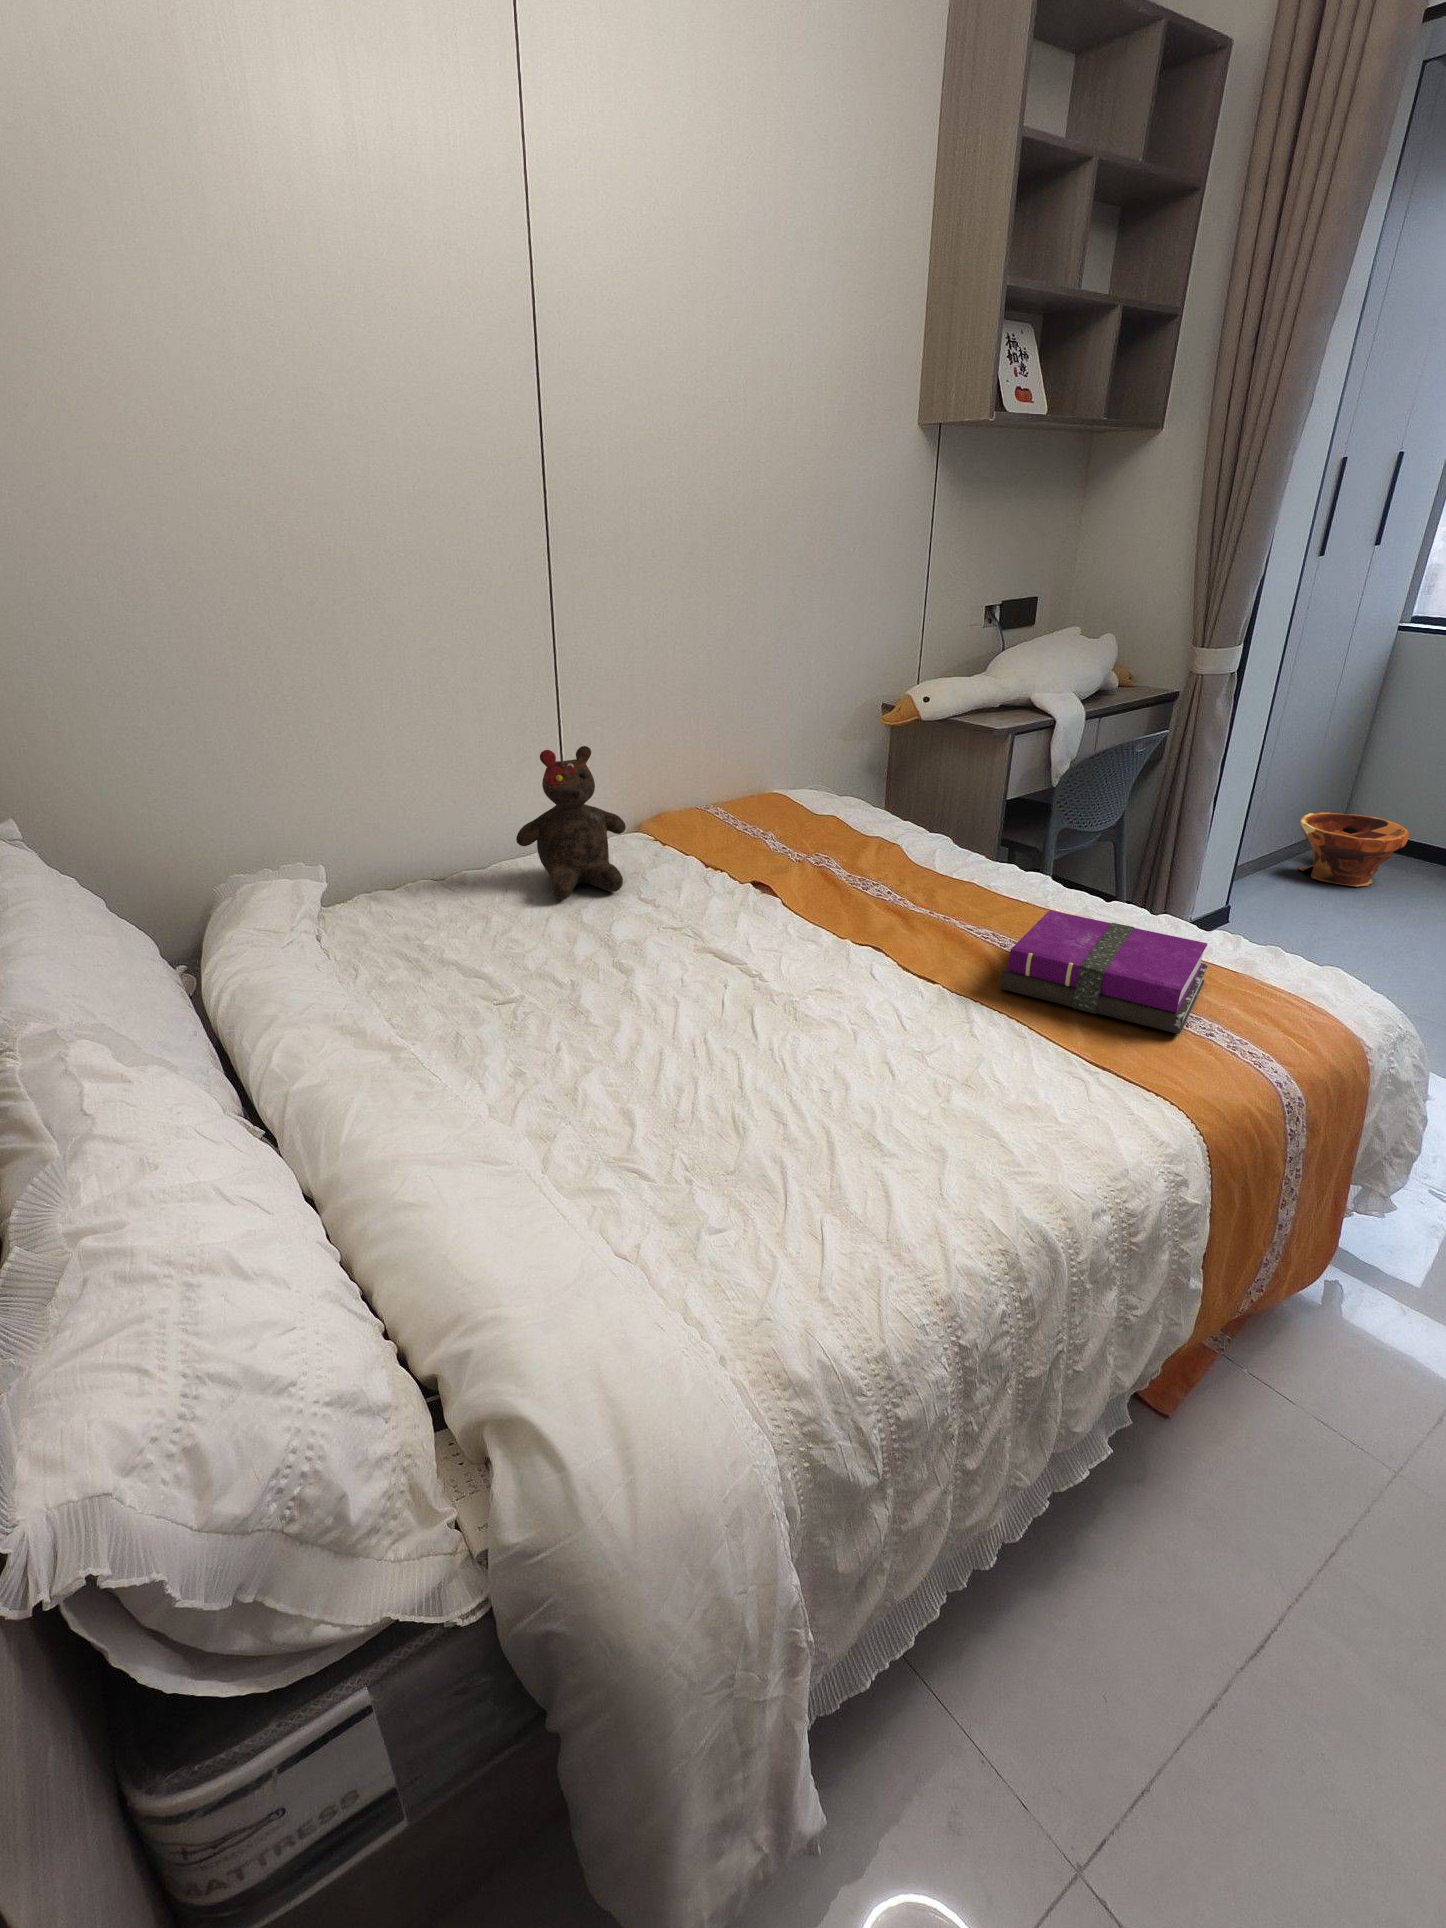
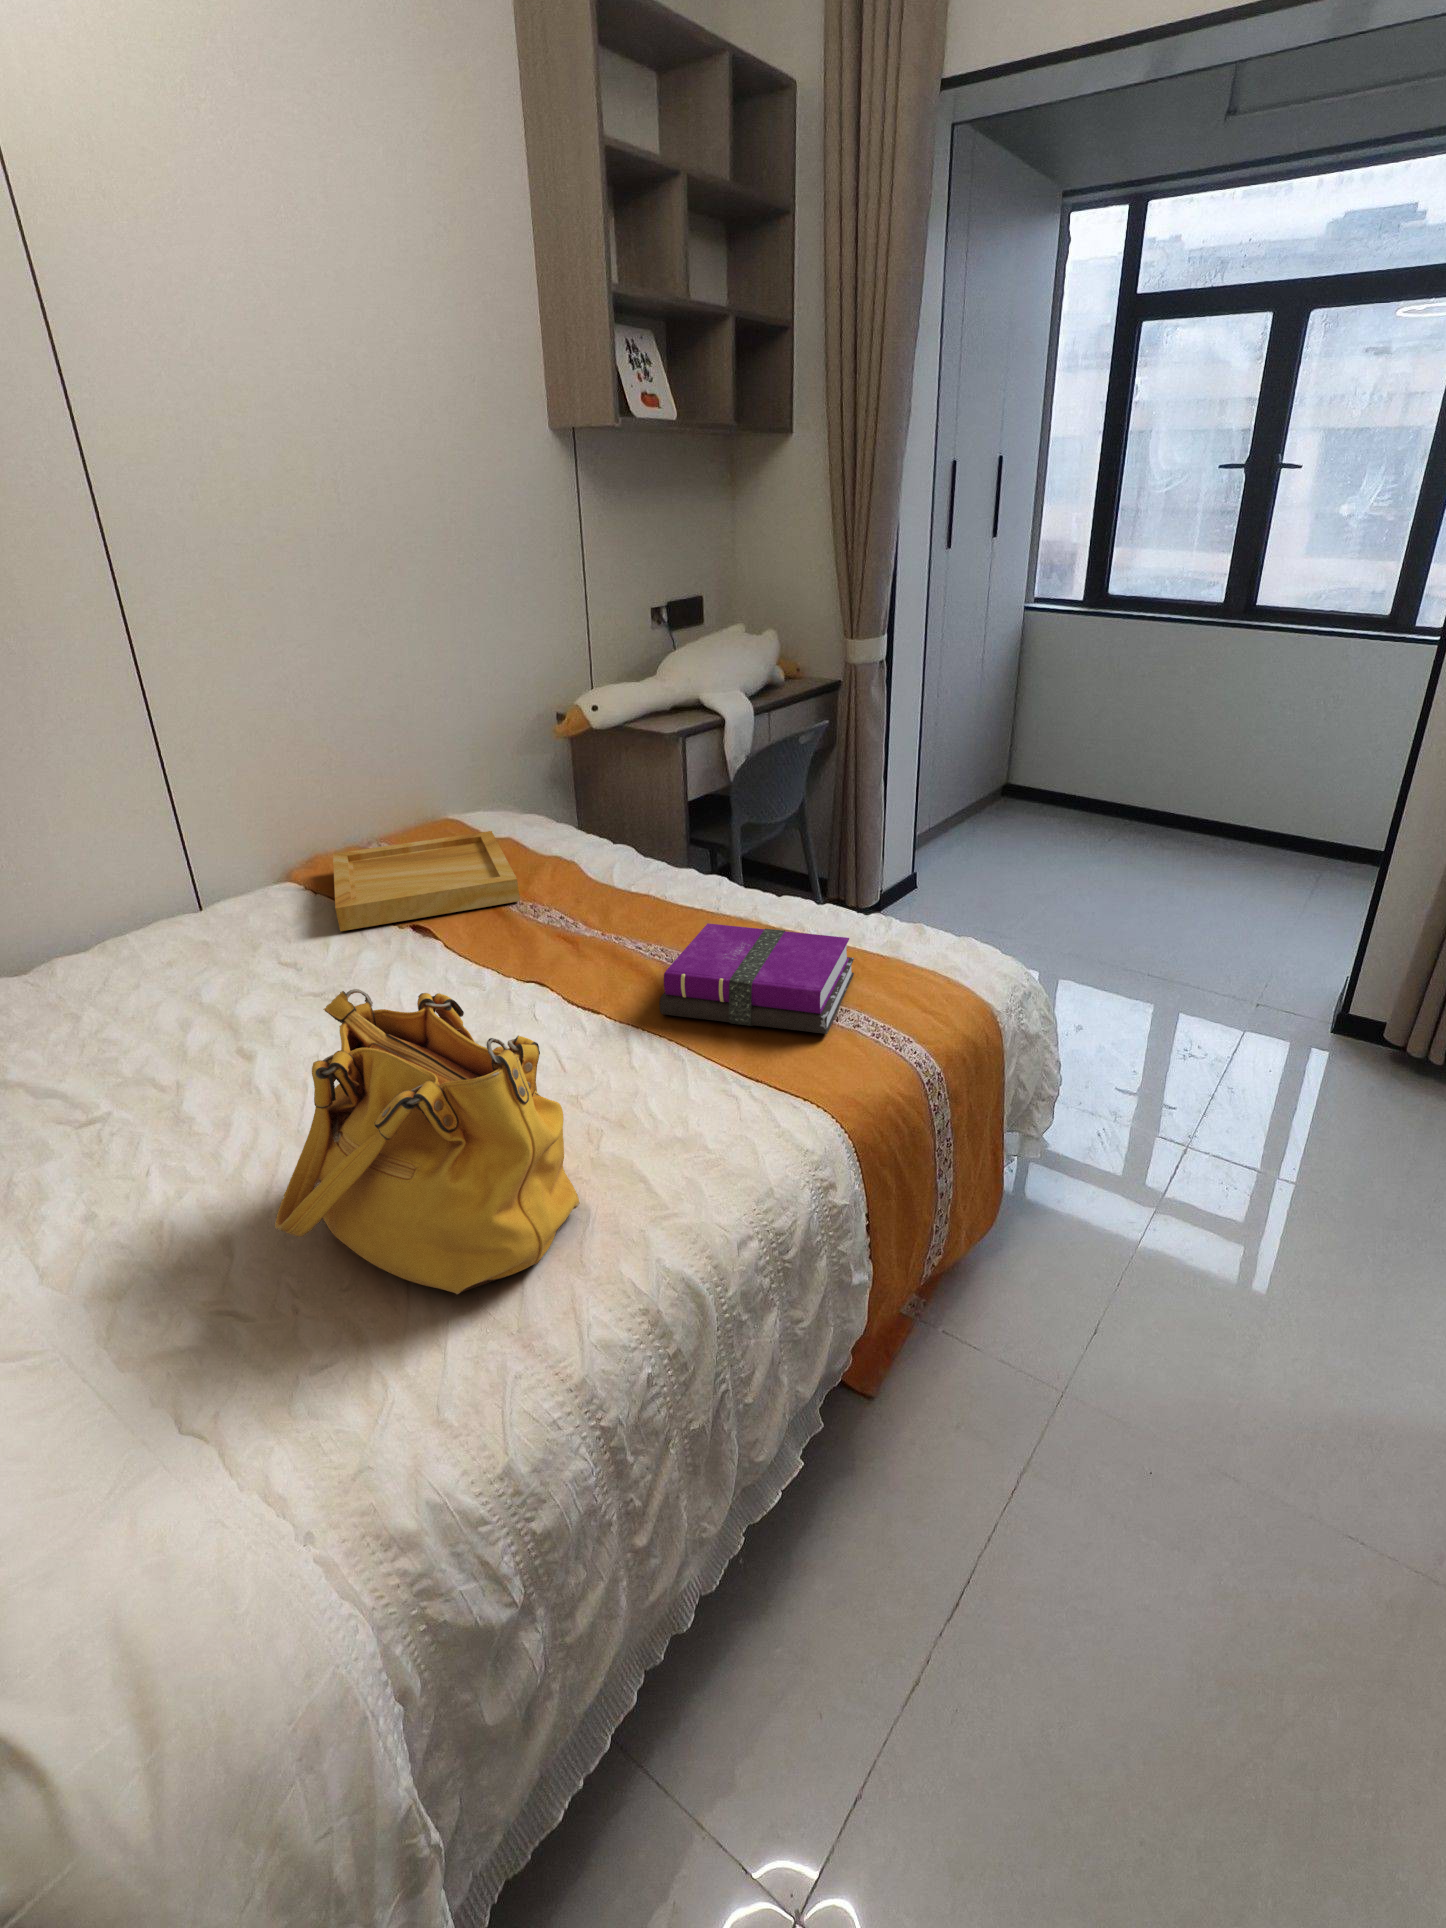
teddy bear: present [516,746,626,900] -> none [91,798,242,984]
tray: none [689,805,854,876] -> present [333,831,520,931]
planter: present [1299,812,1409,887] -> none [972,780,1057,846]
handbag: none [686,916,941,1196] -> present [275,989,580,1294]

